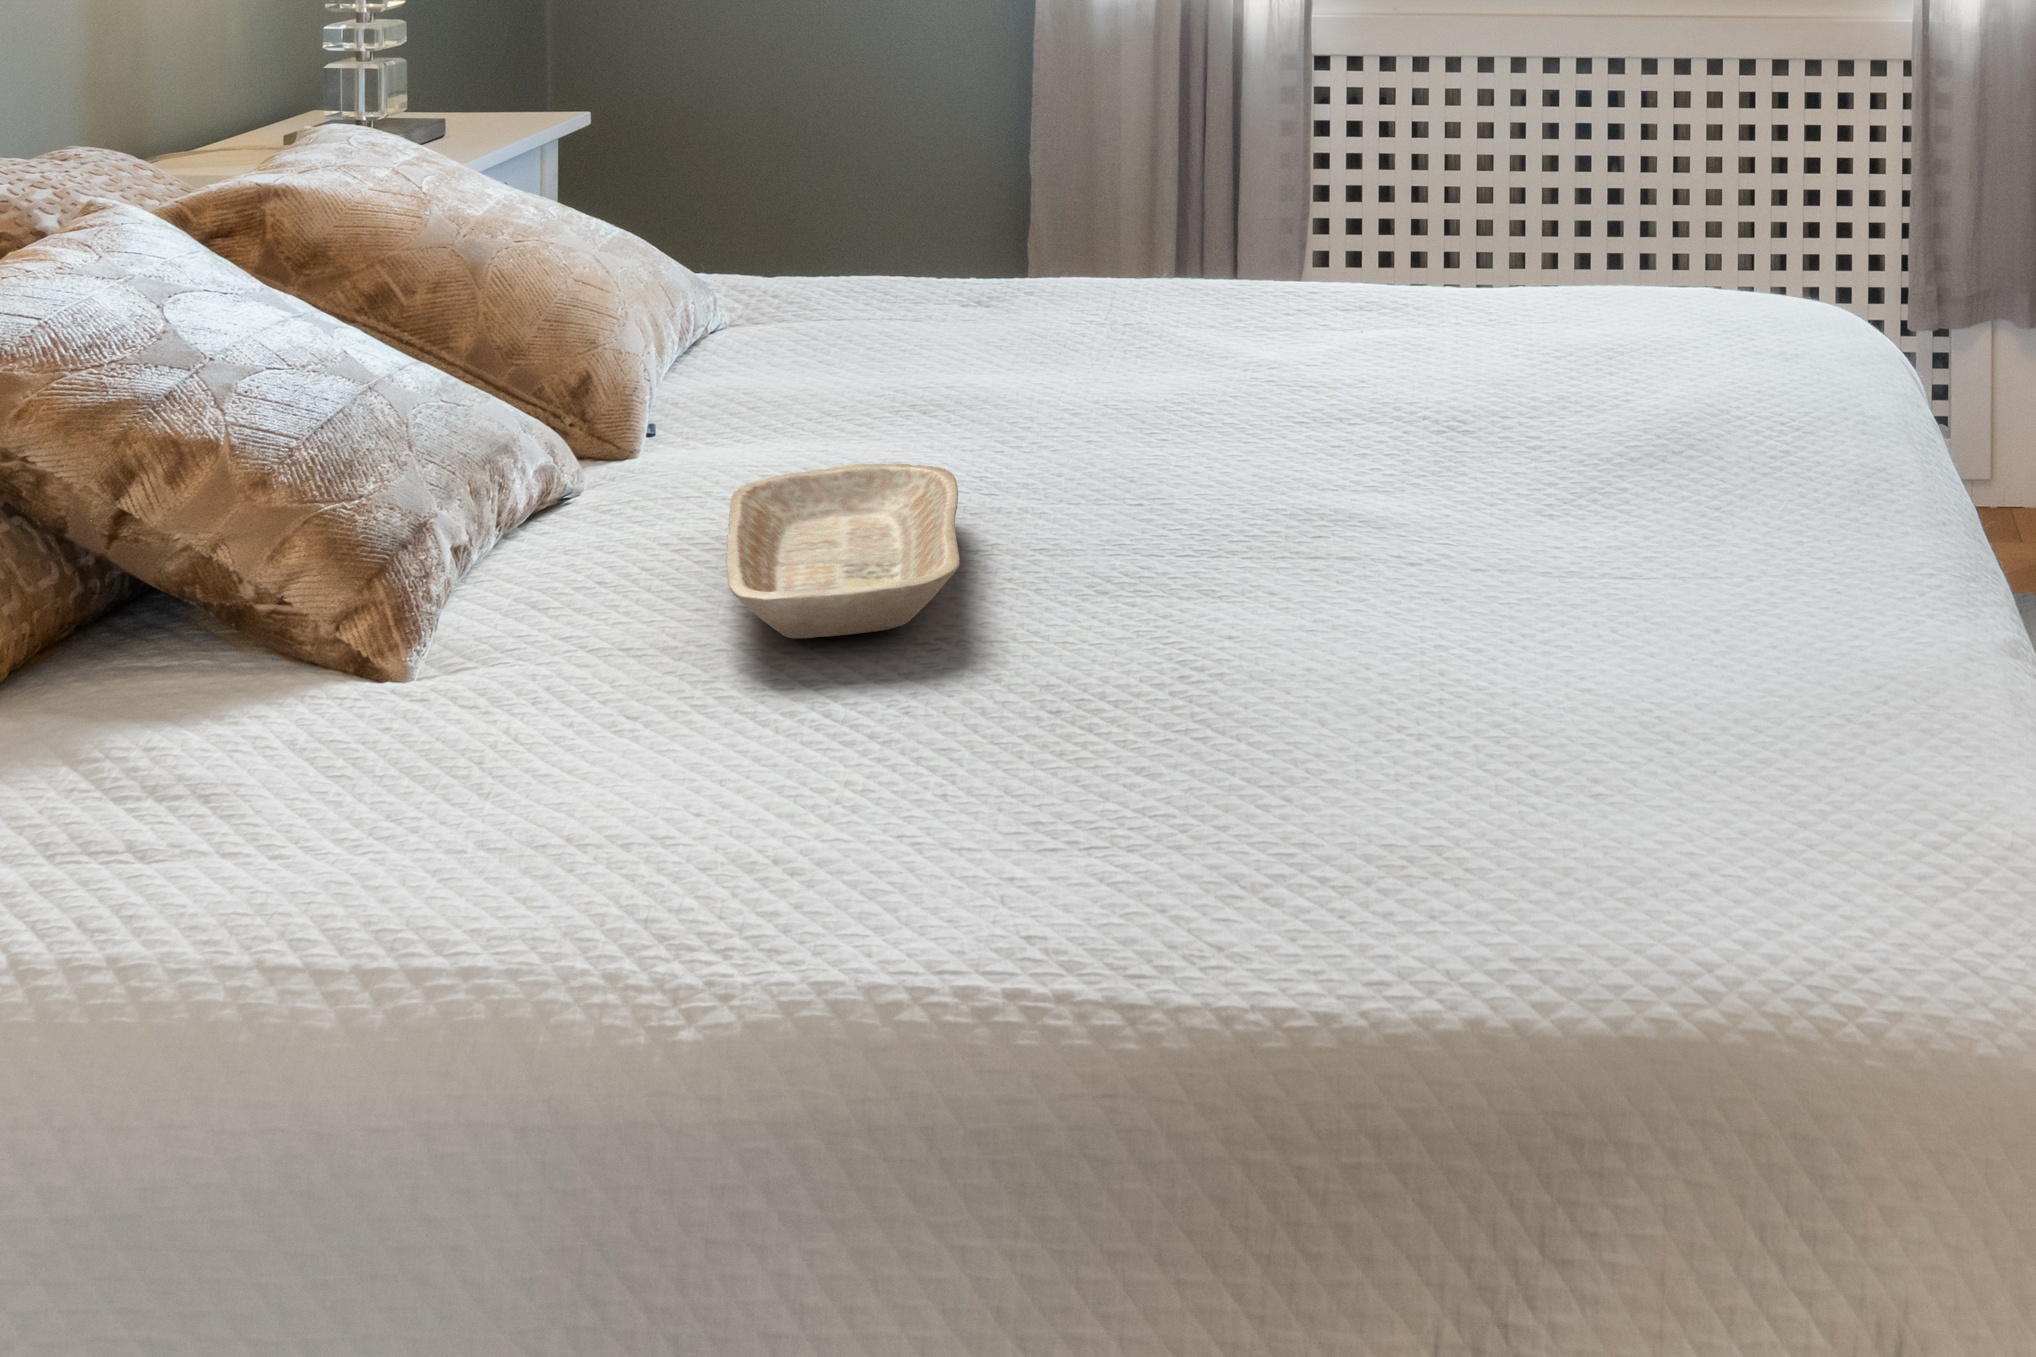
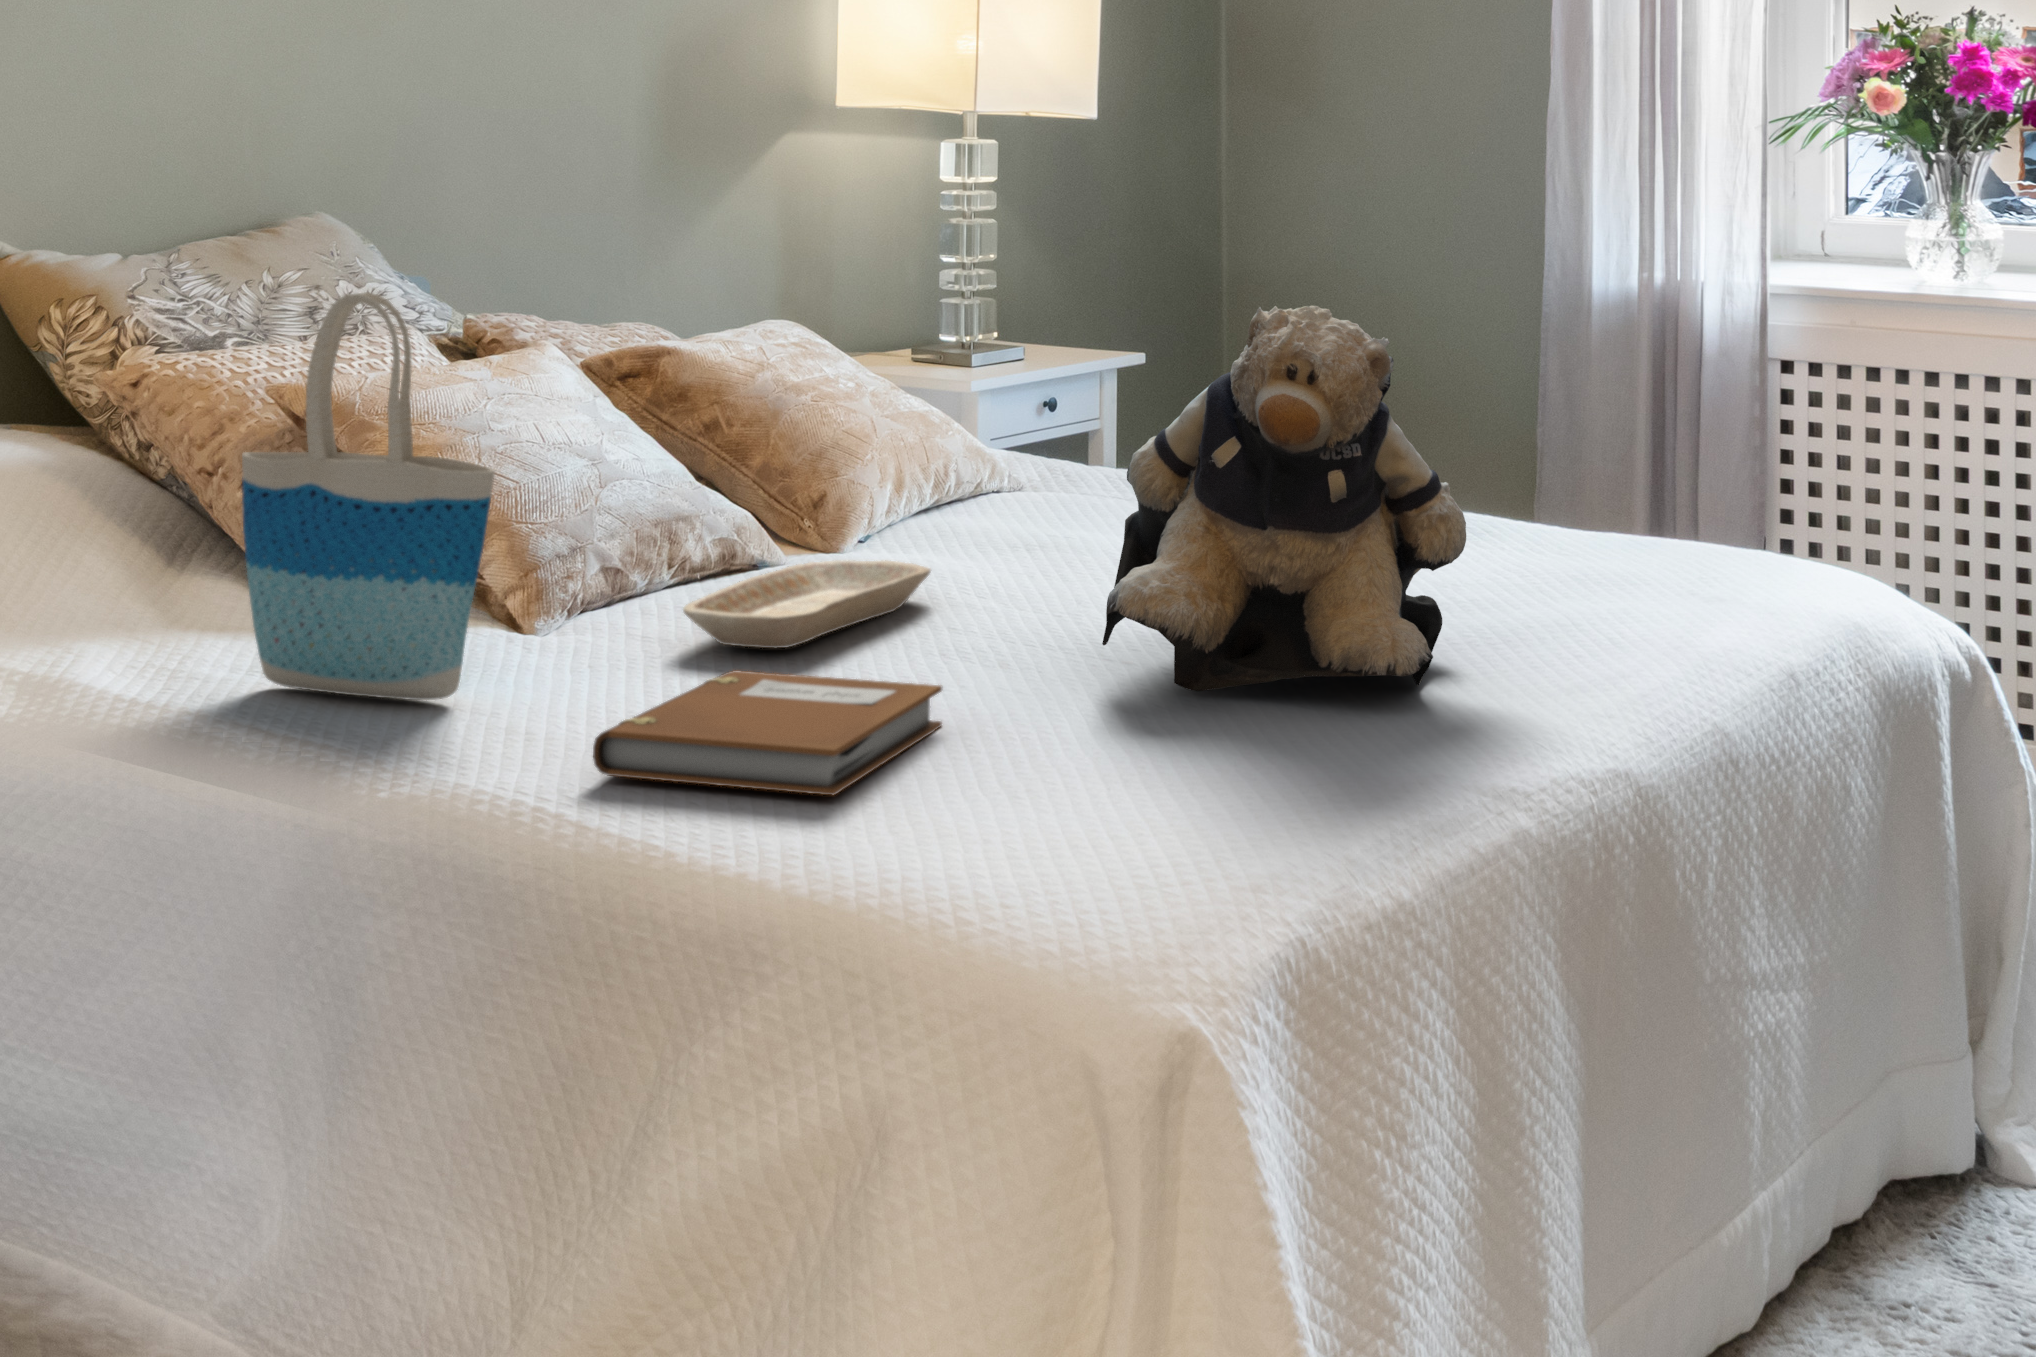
teddy bear: none [1337,60,1808,583] -> present [1102,306,1466,691]
tote bag: none [65,157,624,871] -> present [242,292,495,700]
notebook: none [969,645,1431,902] -> present [593,671,942,795]

